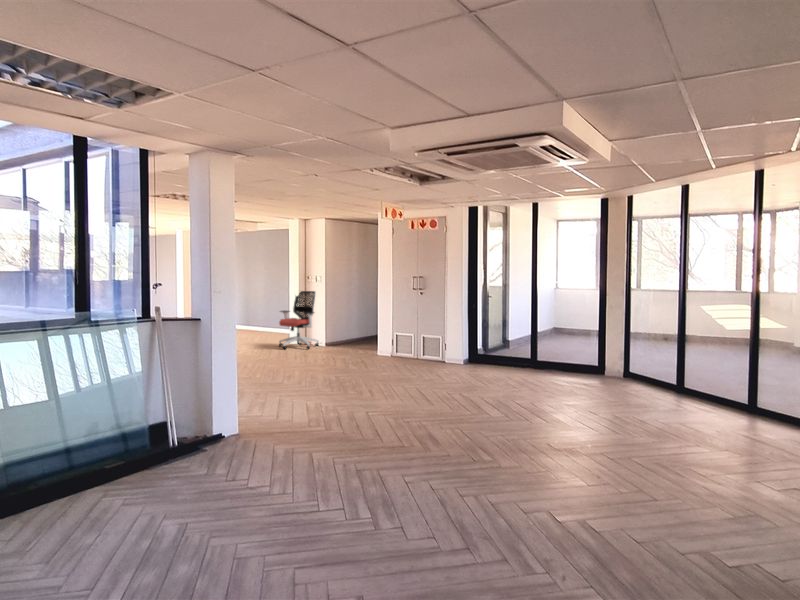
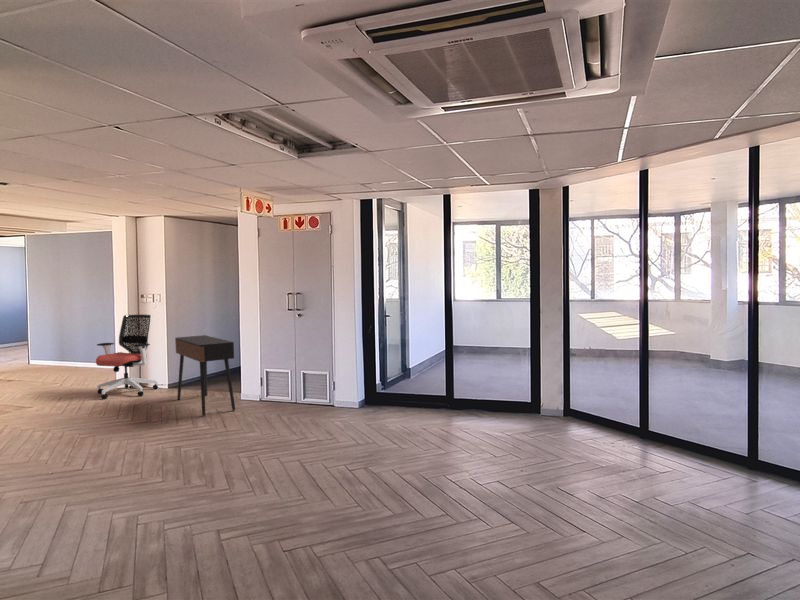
console table: none [333,307,374,362] -> present [175,335,235,416]

